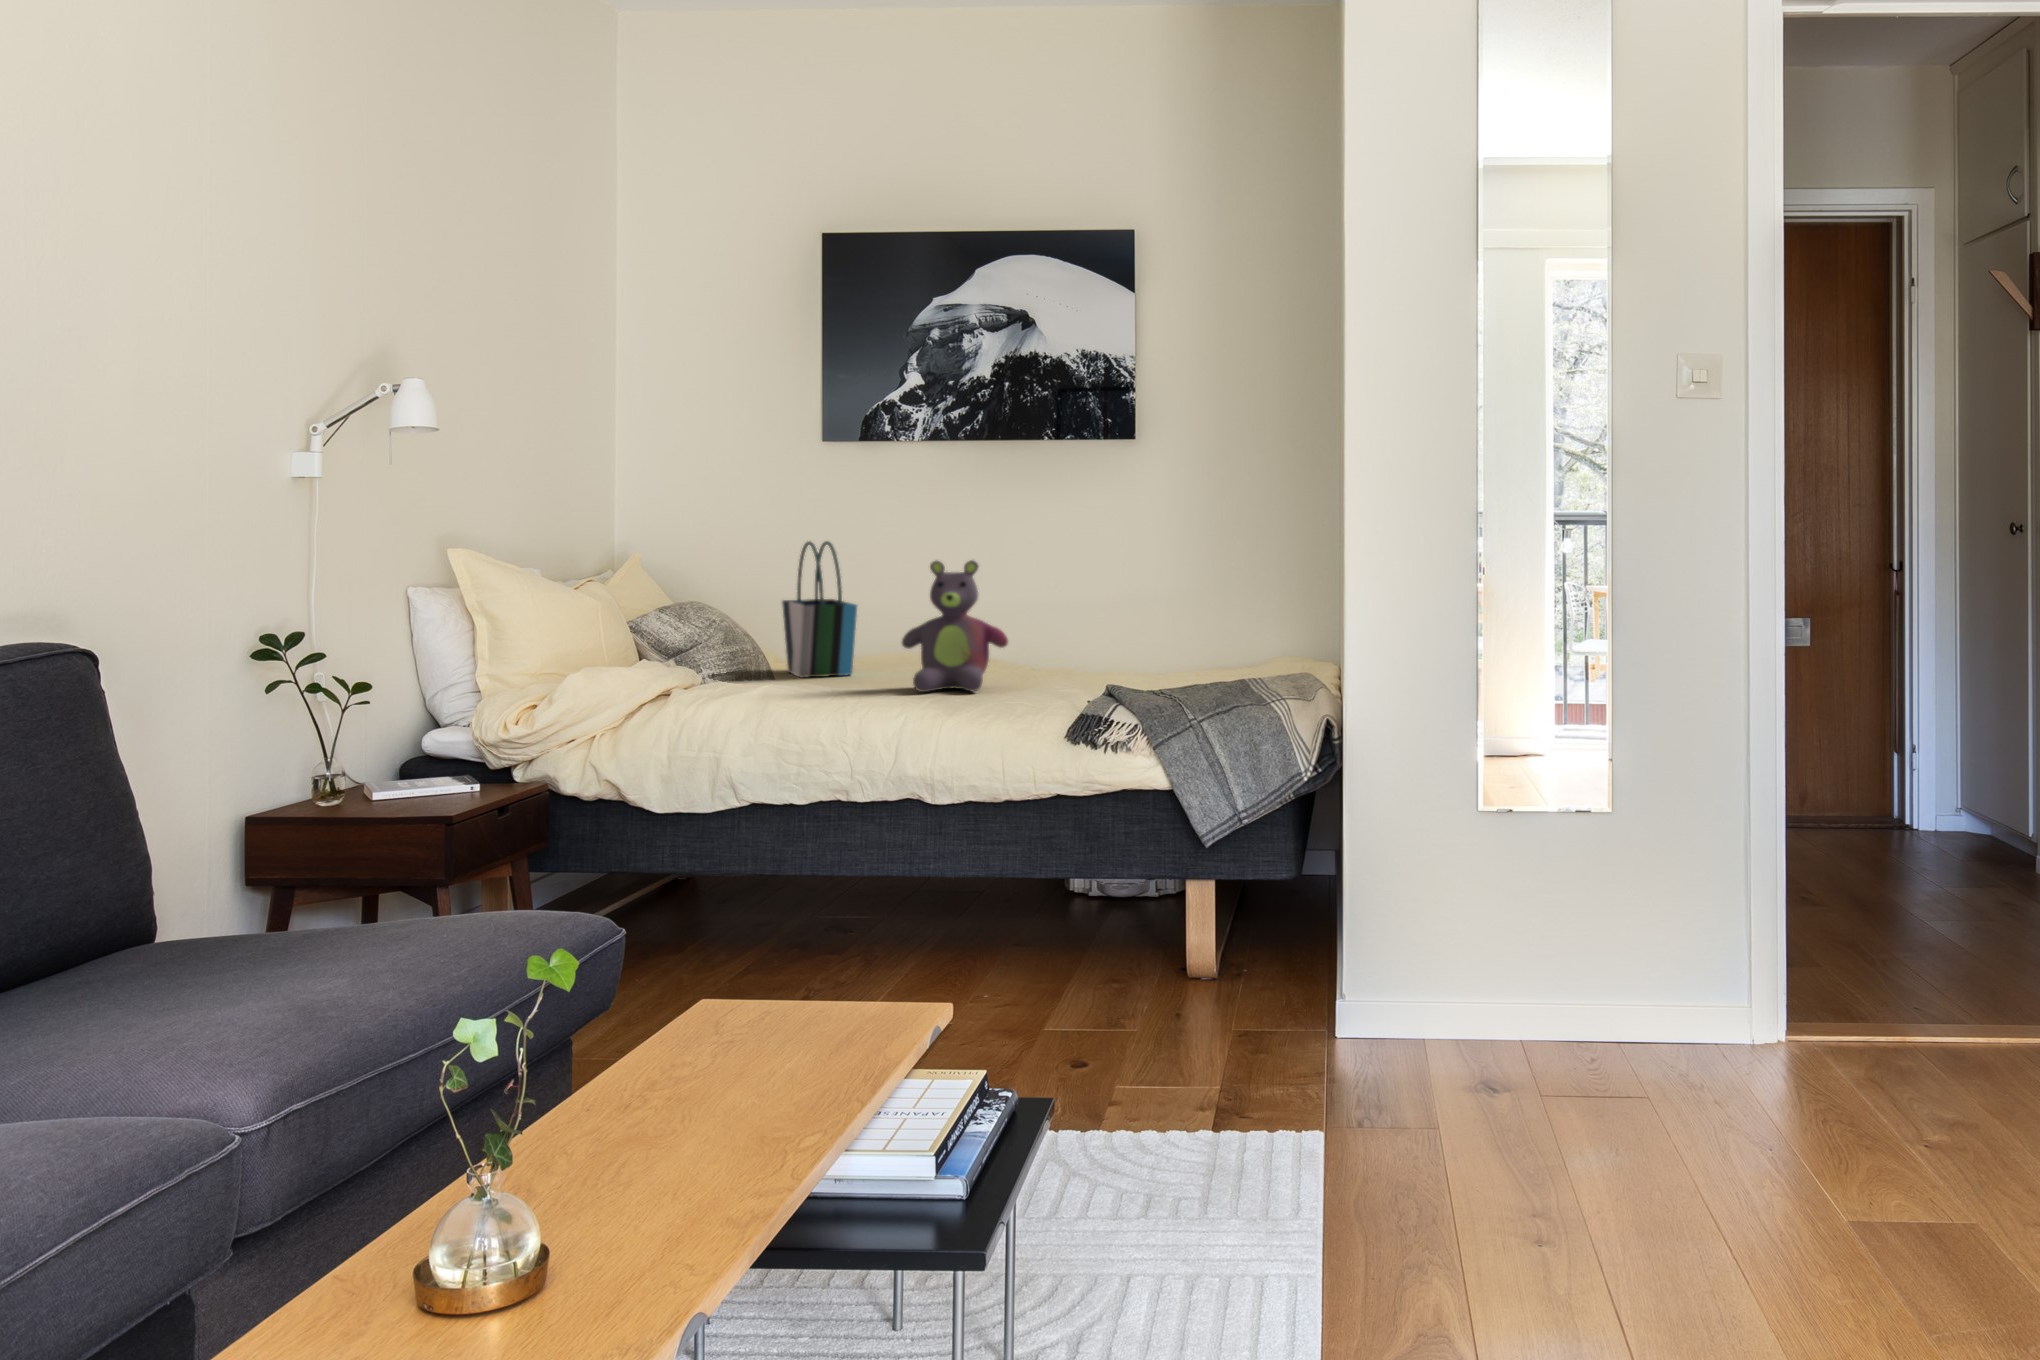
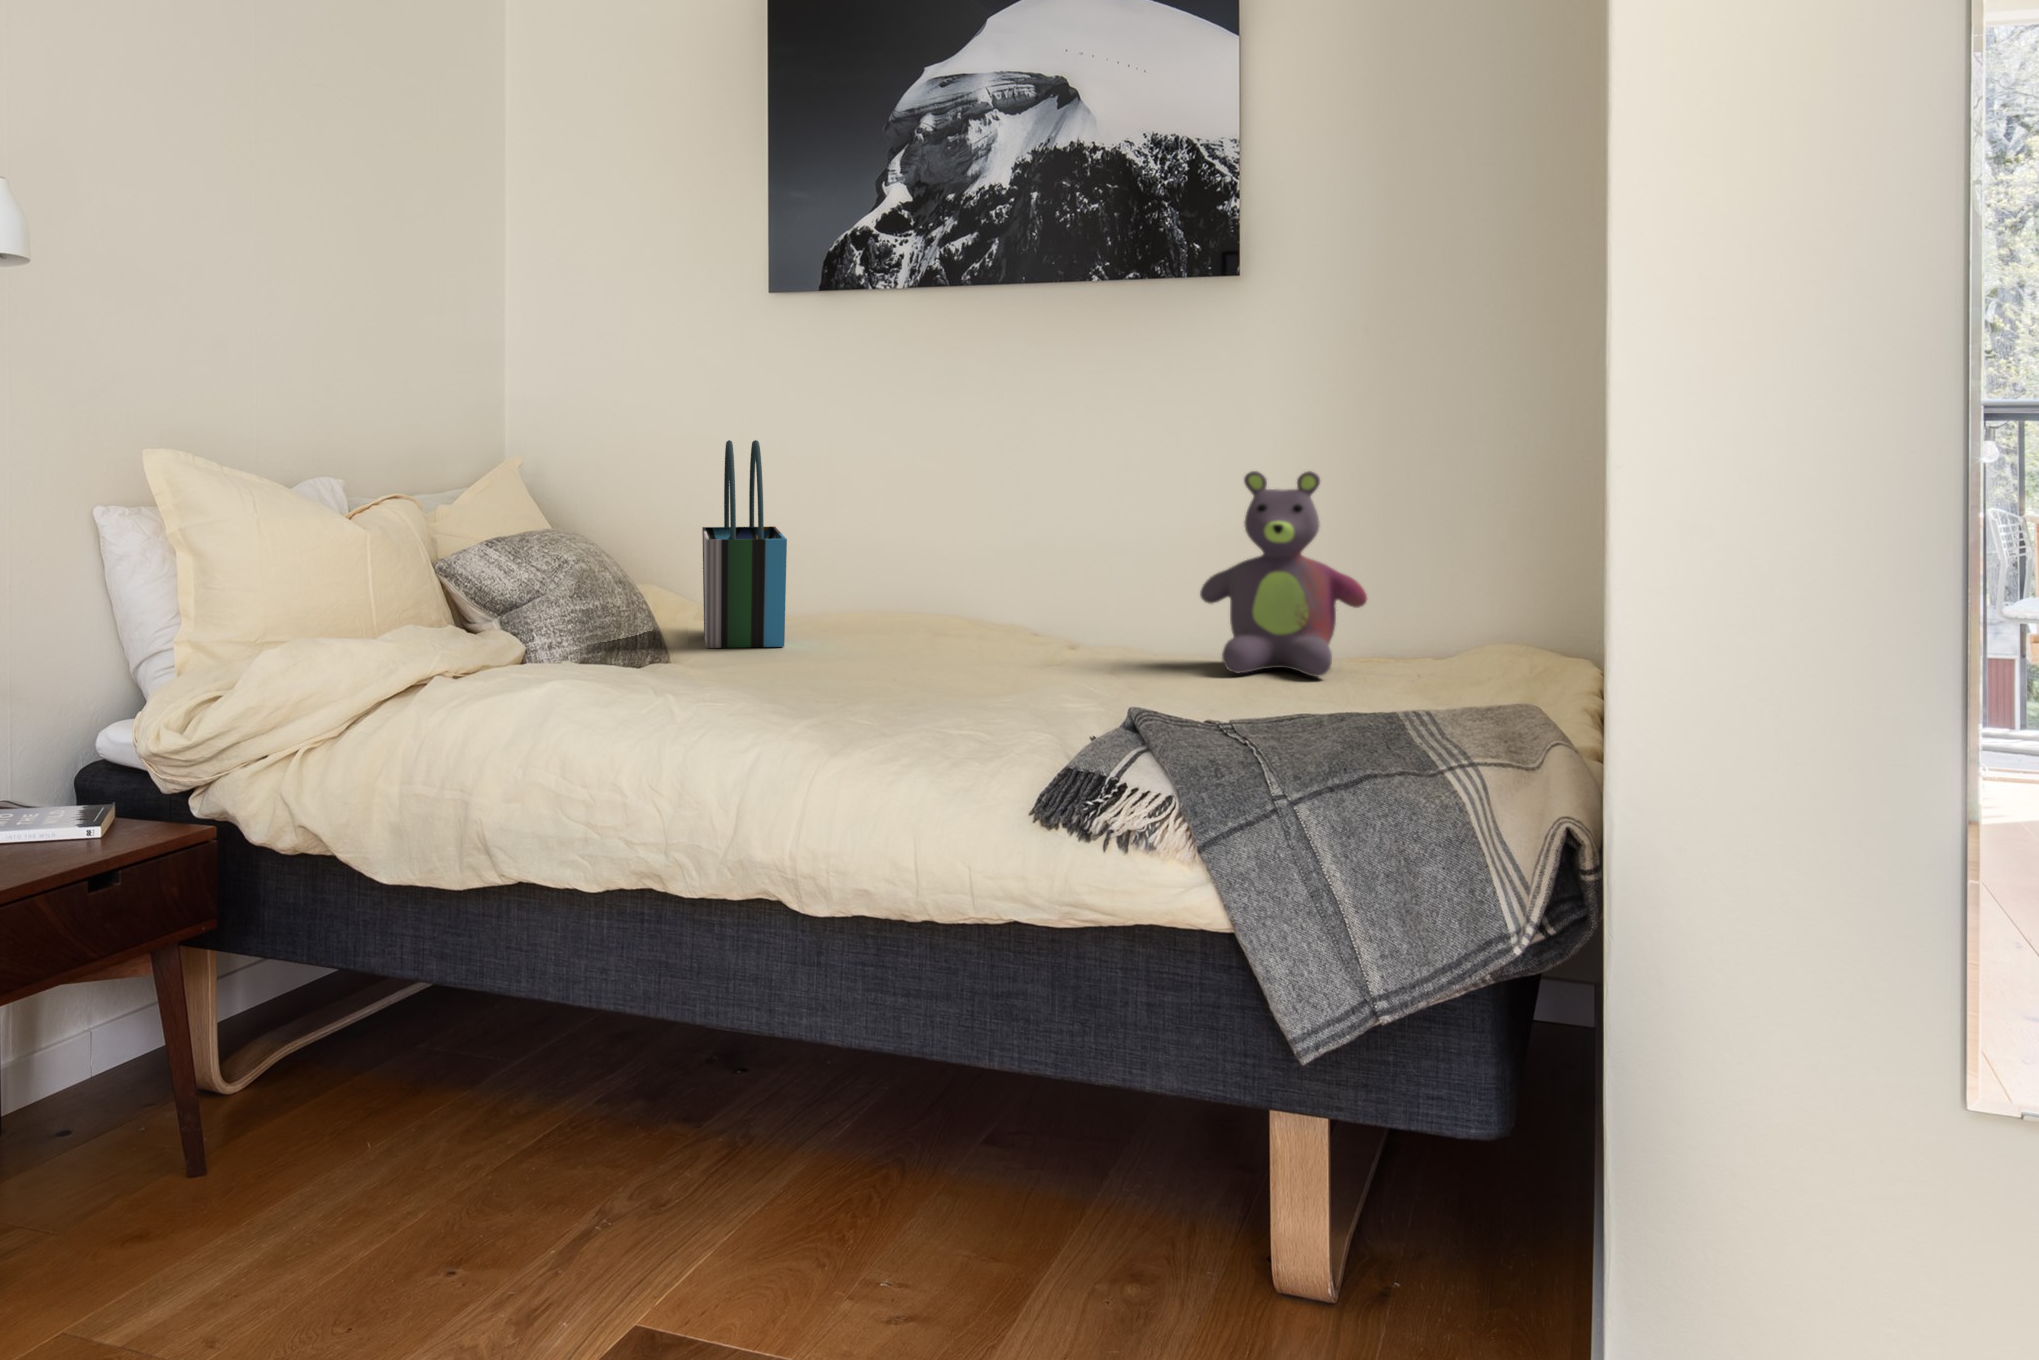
stuffed bear: present [902,560,1008,692] -> present [1200,471,1367,677]

